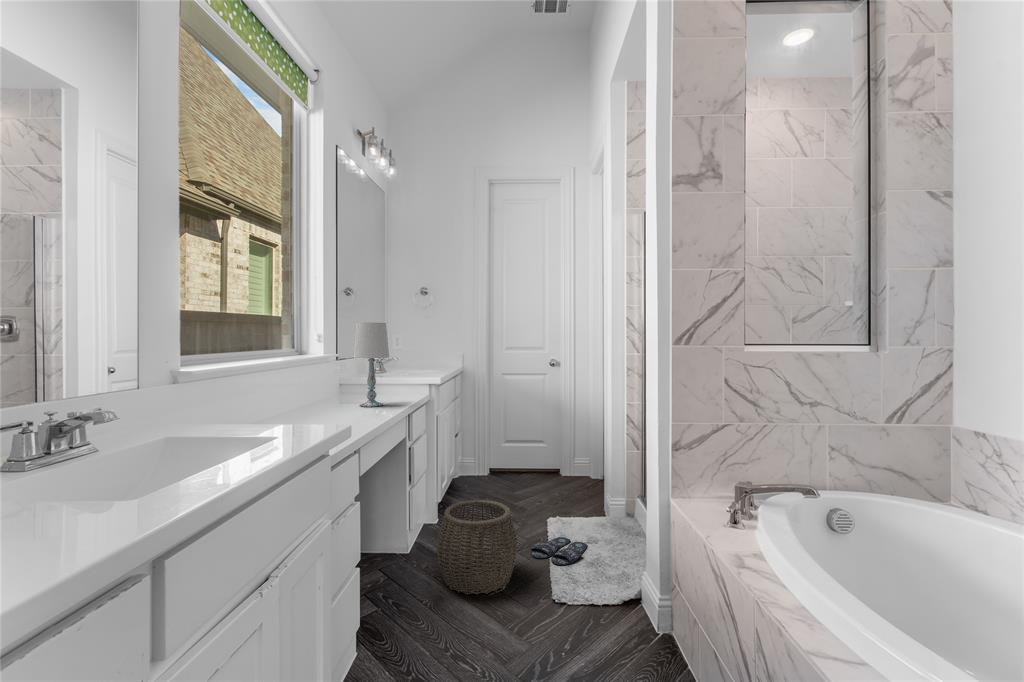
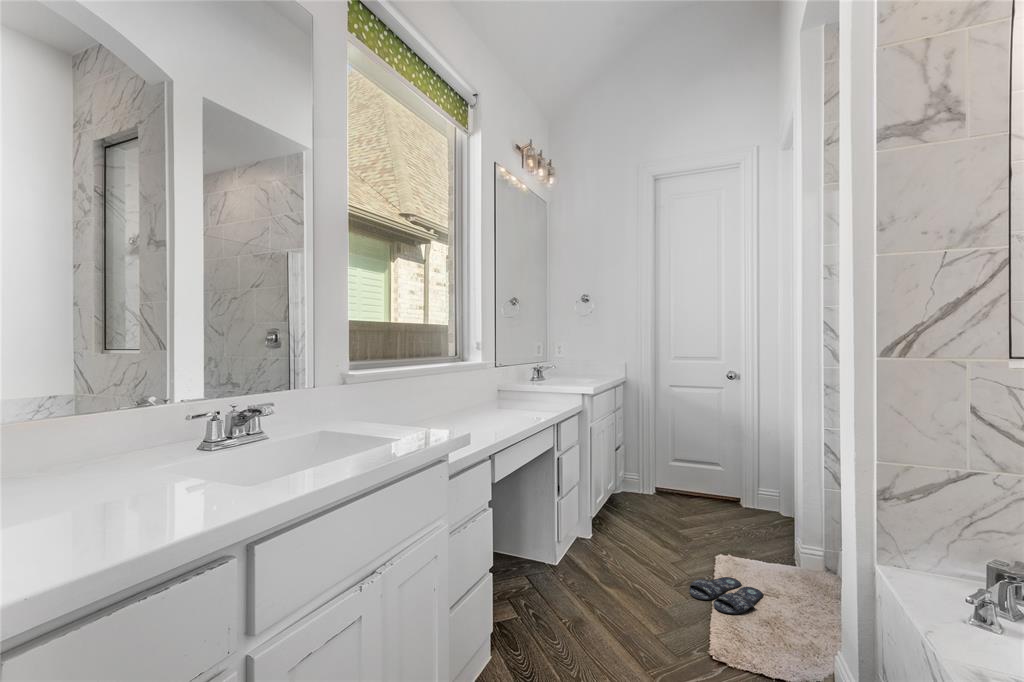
table lamp: present [353,322,389,407] -> none [505,330,539,413]
woven basket: present [437,500,518,595] -> none [578,521,670,630]

